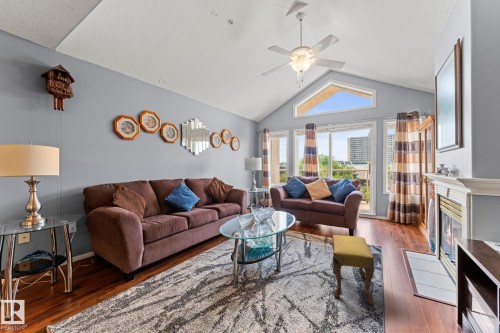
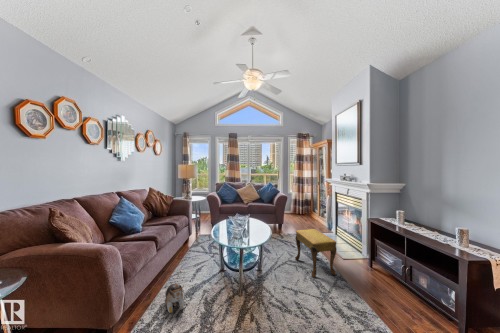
plush toy: none [167,256,190,281] -> present [165,284,184,313]

